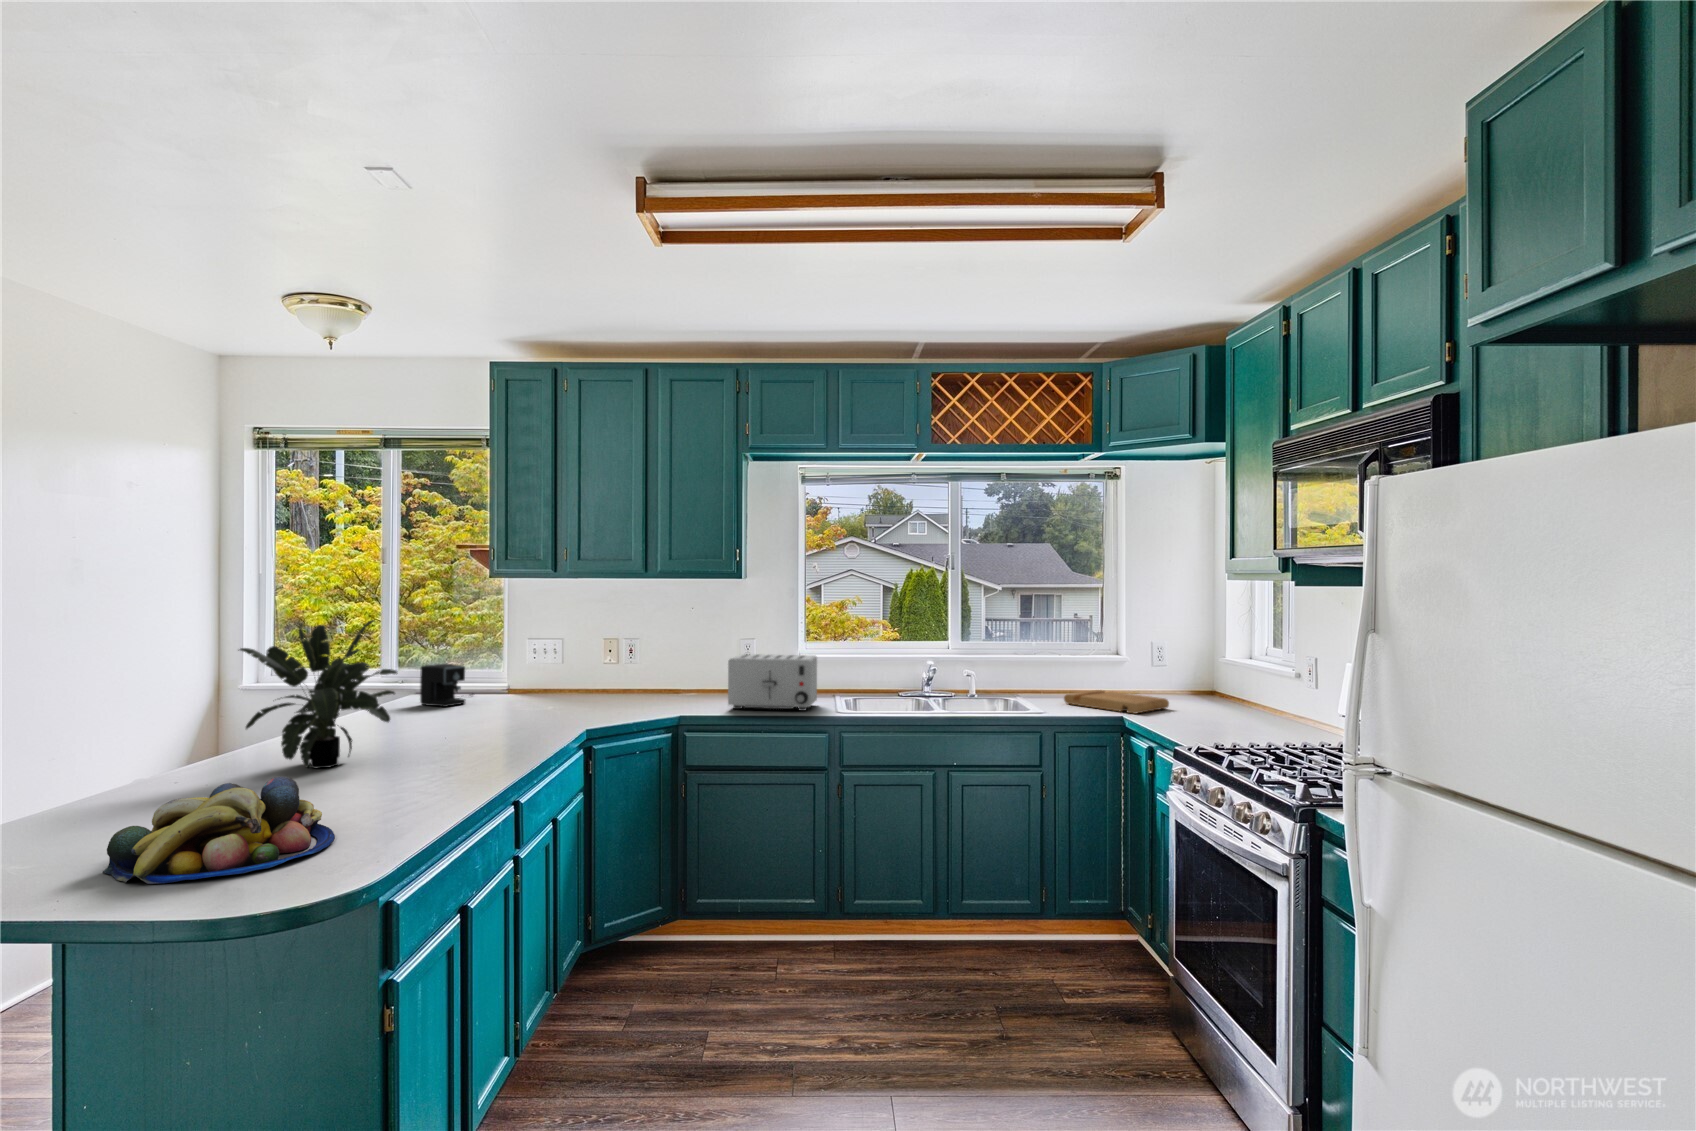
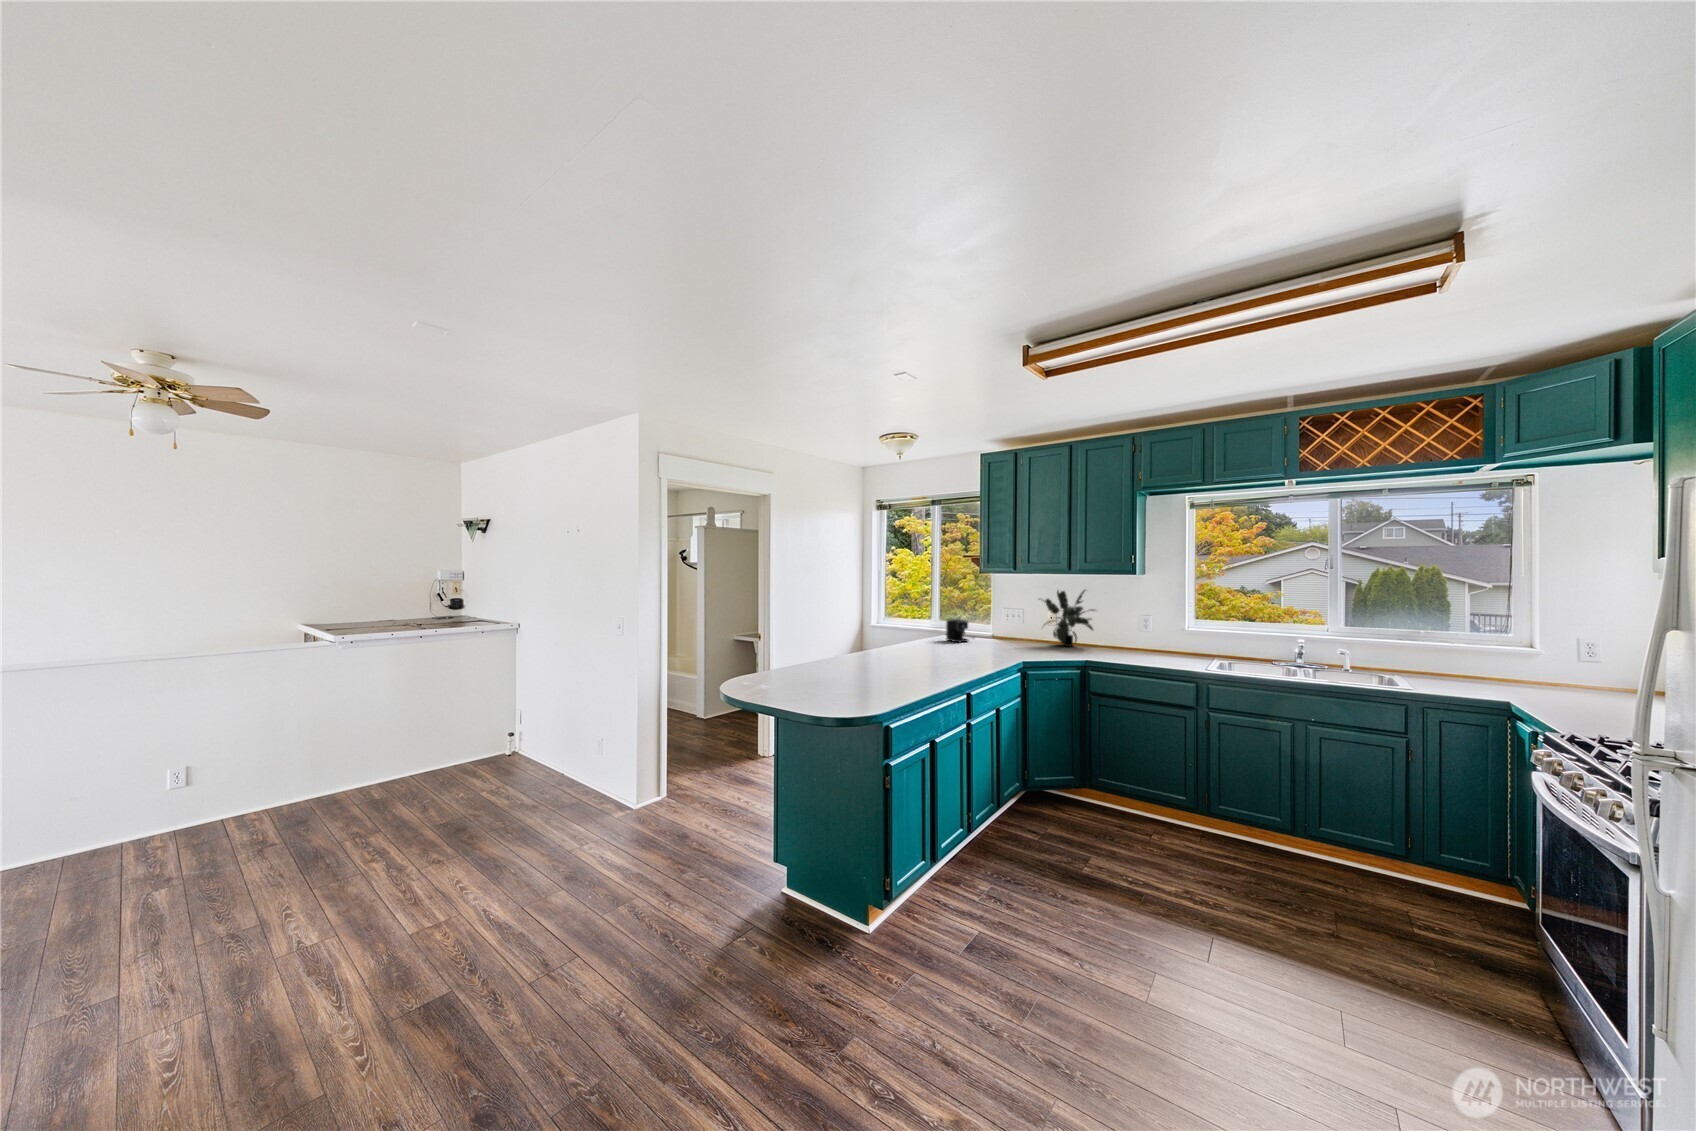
potted plant: present [240,620,398,768] -> present [1039,590,1095,647]
toaster: present [728,654,817,711] -> none [1122,625,1192,666]
cutting board: present [1064,690,1169,713] -> none [1444,678,1586,703]
fruit bowl: present [103,776,335,884] -> none [799,664,882,703]

